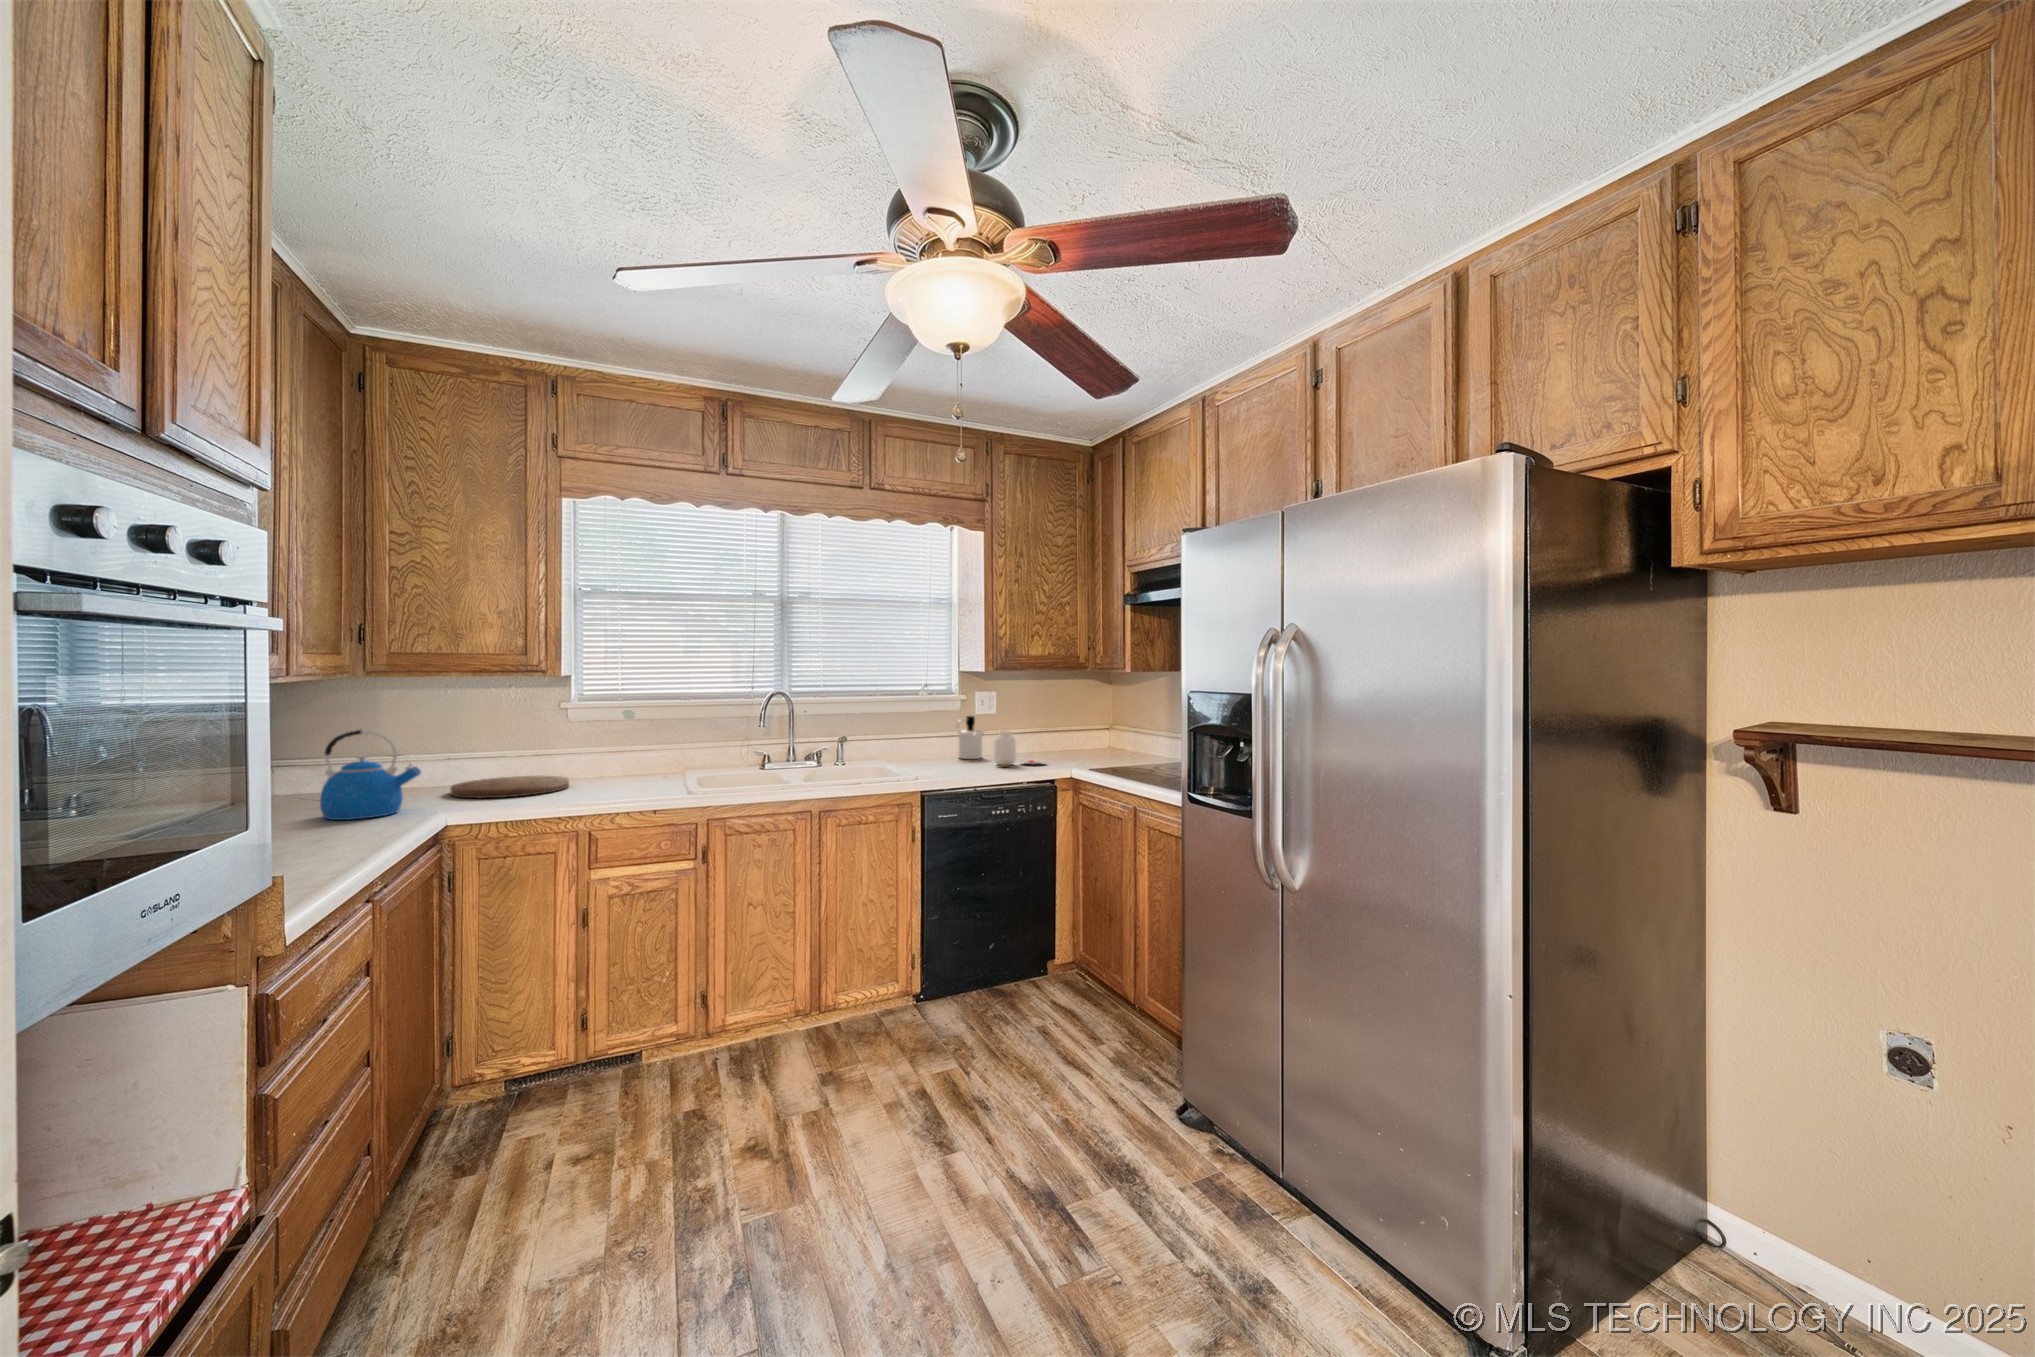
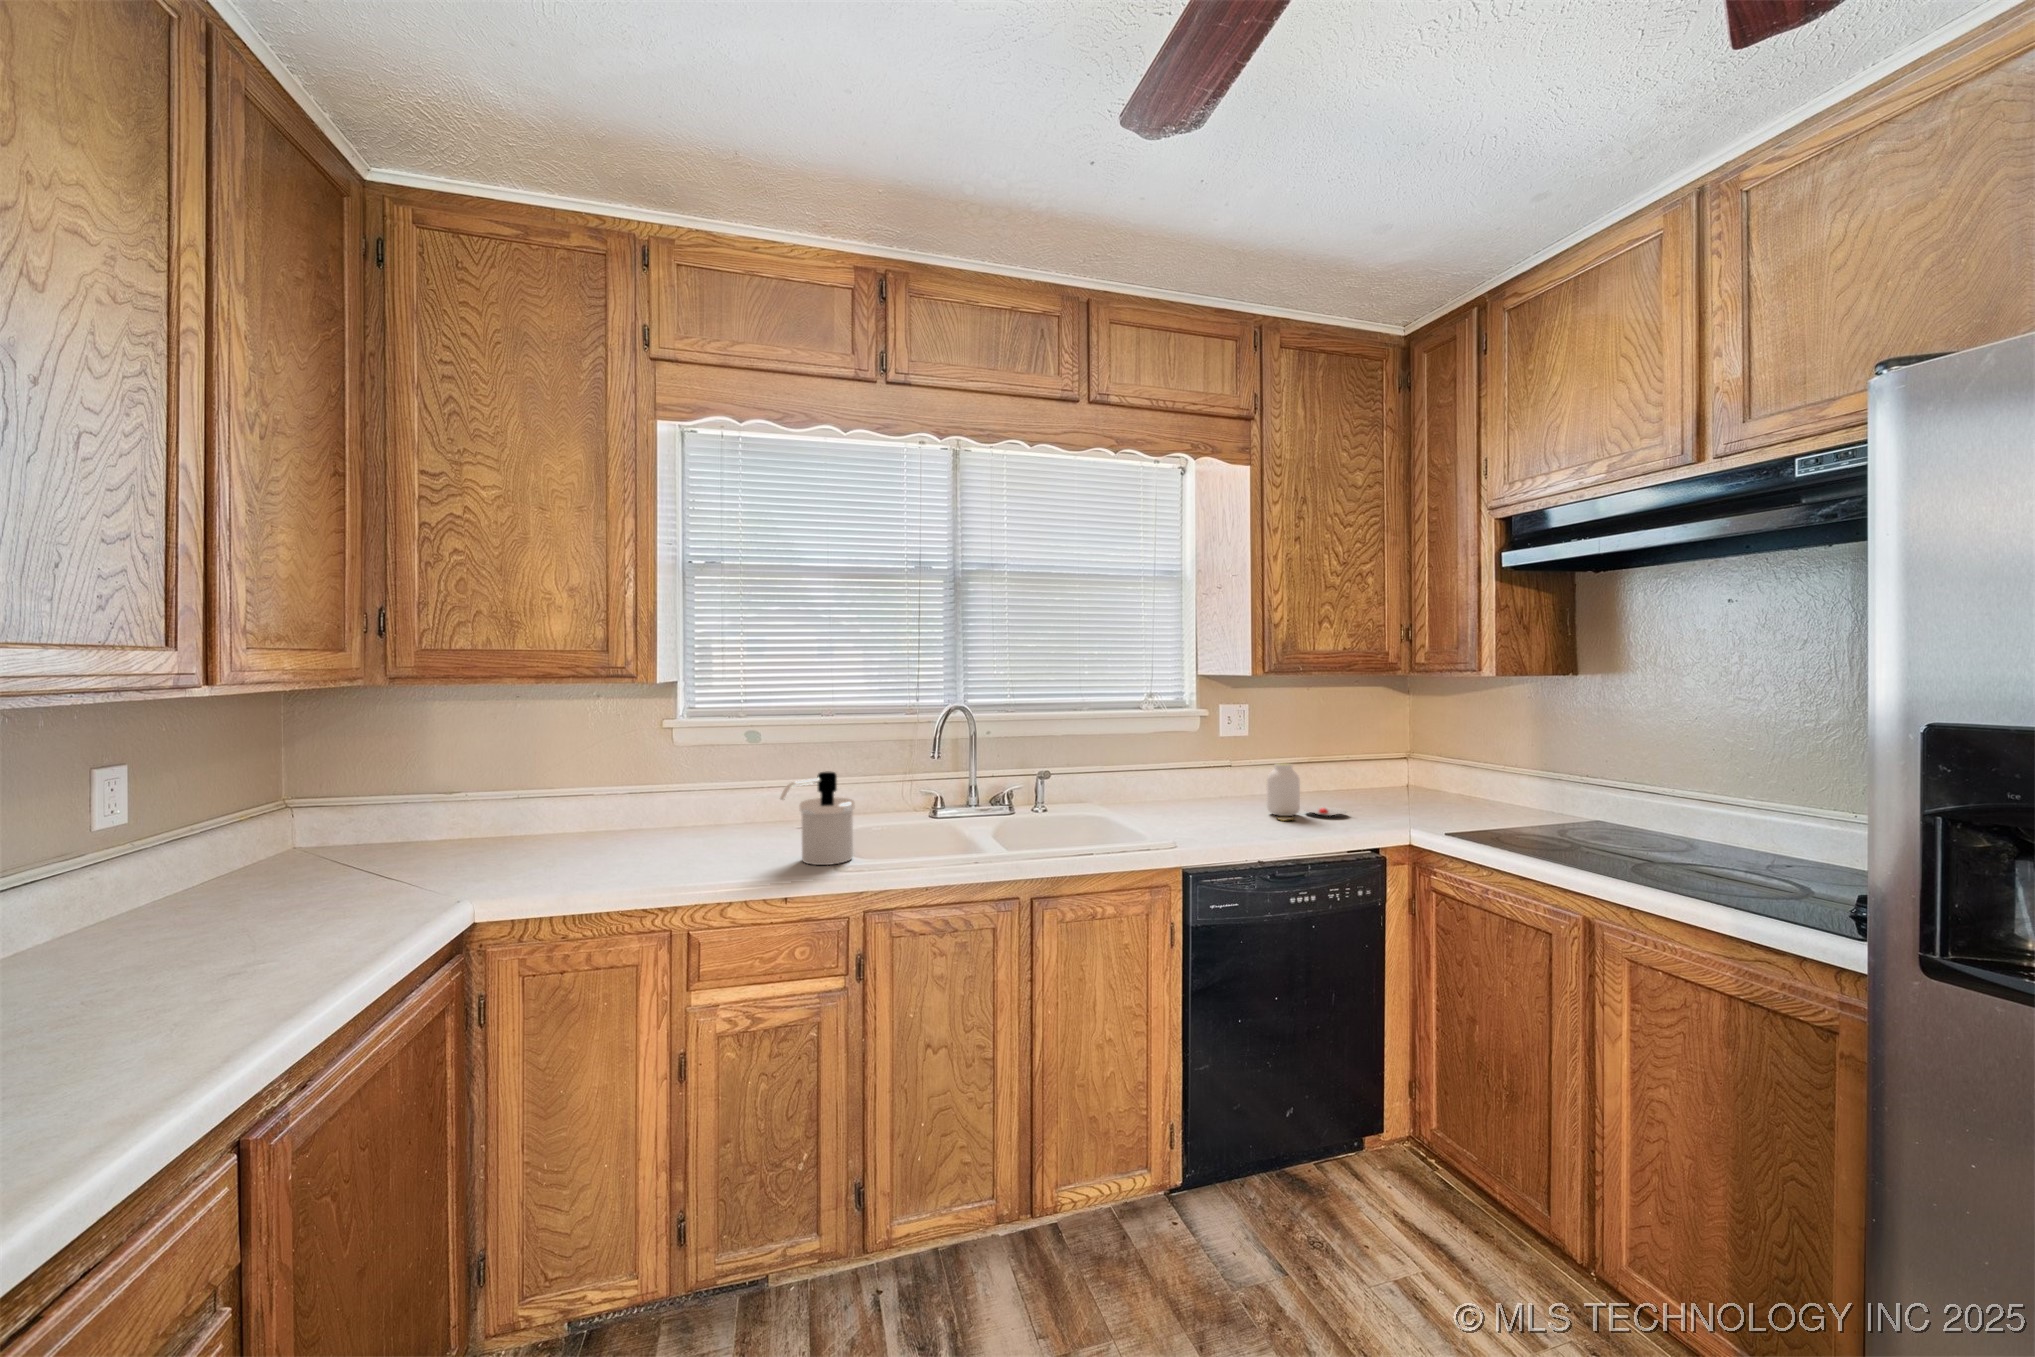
soap dispenser: present [957,716,983,759] -> present [781,772,854,865]
kettle: present [320,730,421,820] -> none [290,769,444,914]
cutting board: present [450,776,569,798] -> none [505,824,670,867]

